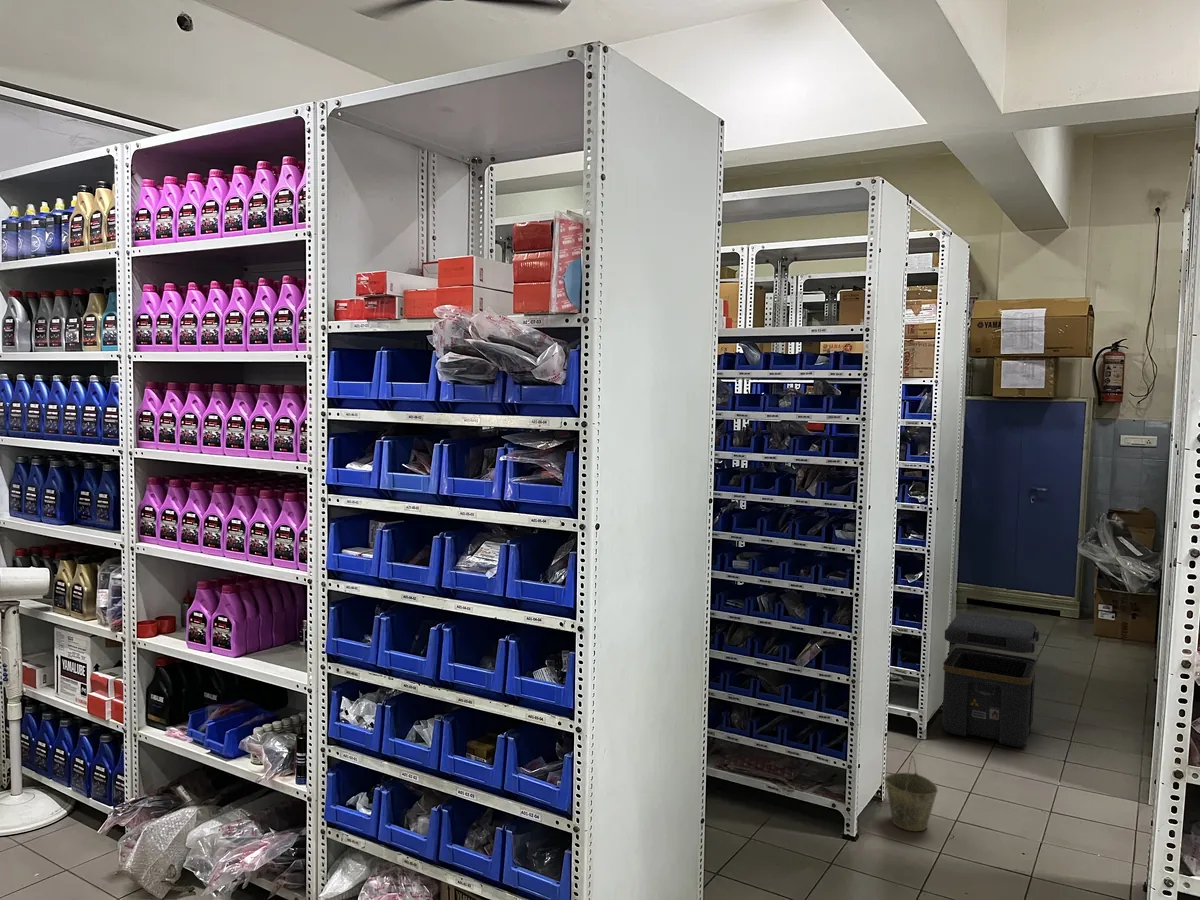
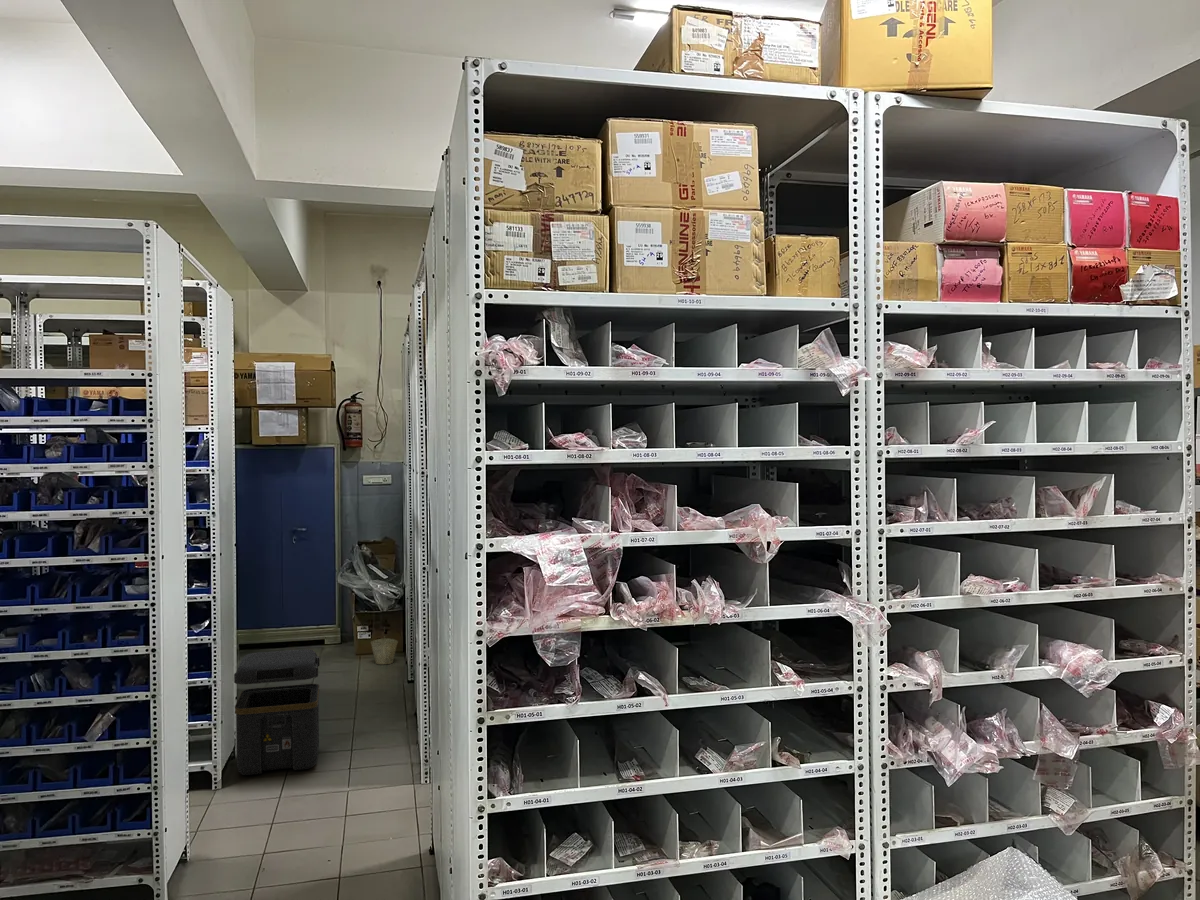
bucket: present [885,763,938,831] -> present [371,638,398,664]

